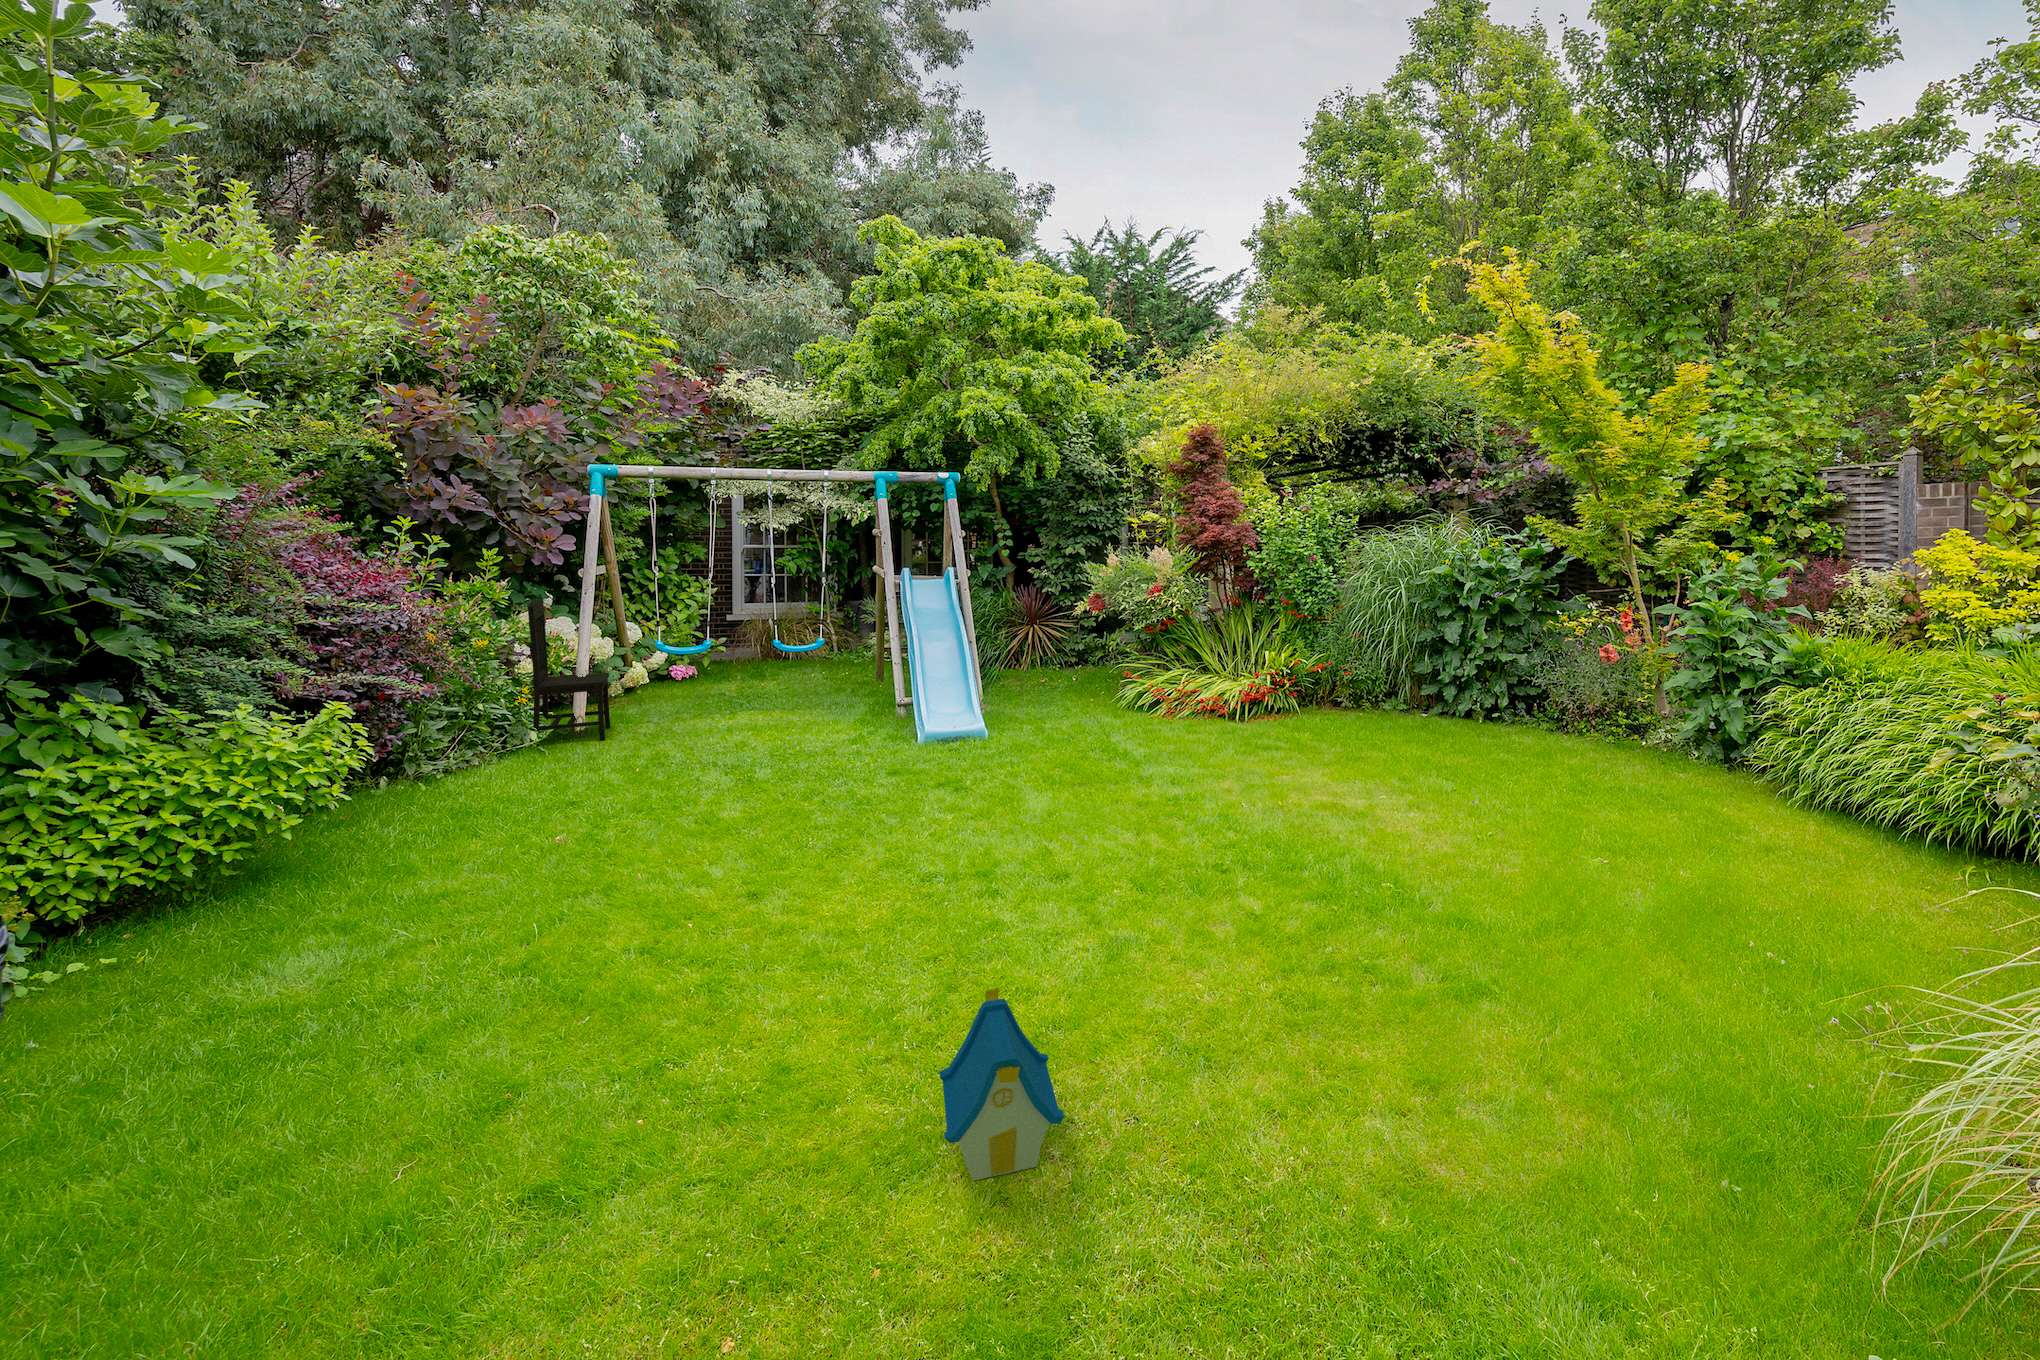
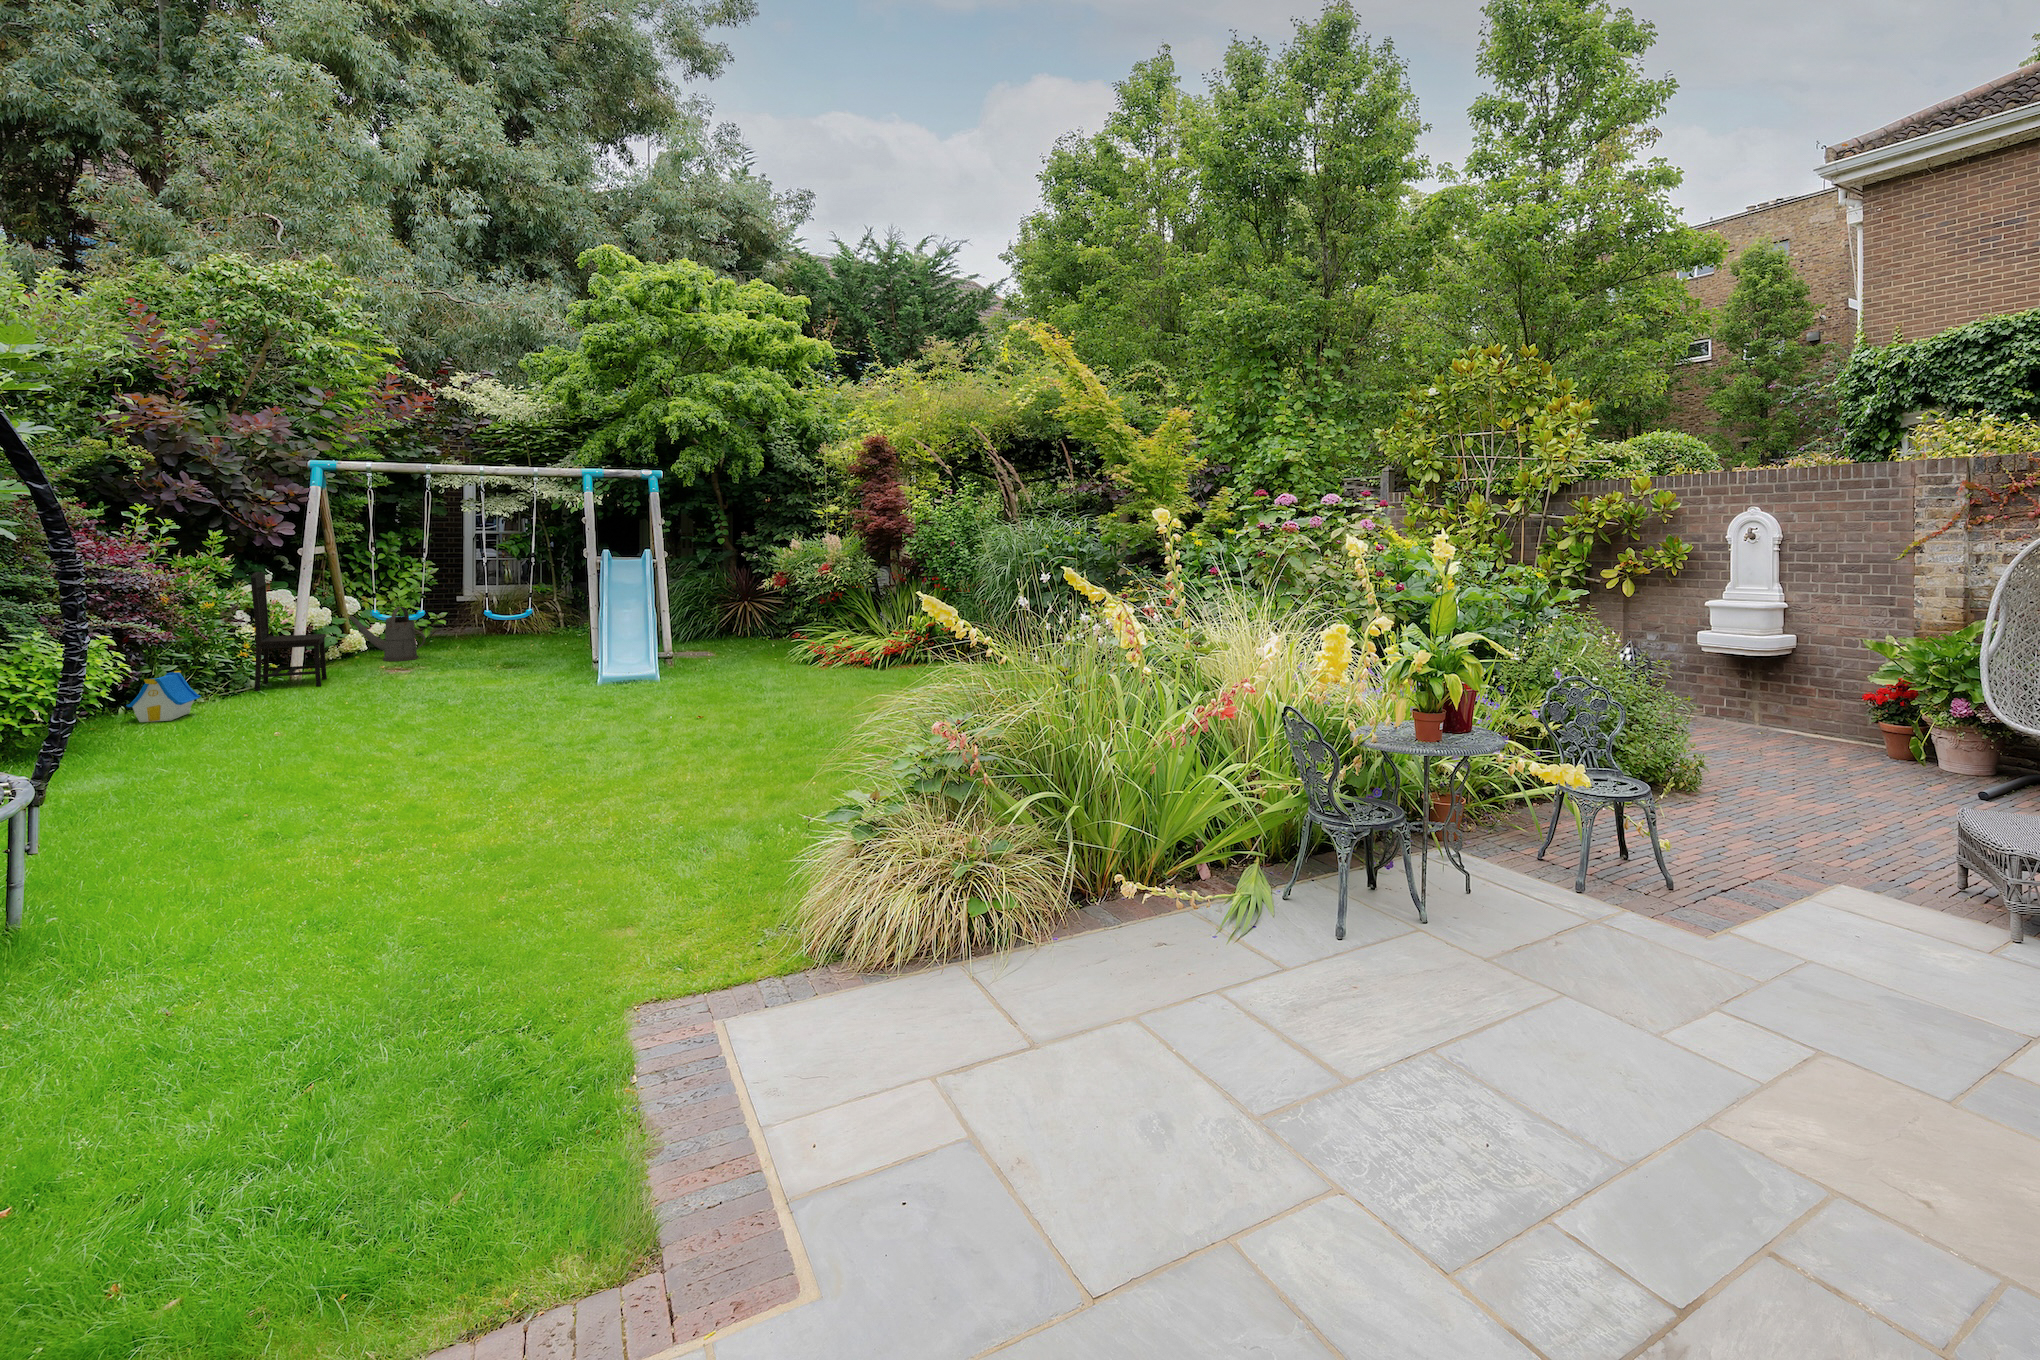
watering can: none [631,634,711,699] -> present [349,607,426,661]
toy house: present [939,988,1064,1181] -> present [126,671,201,722]

